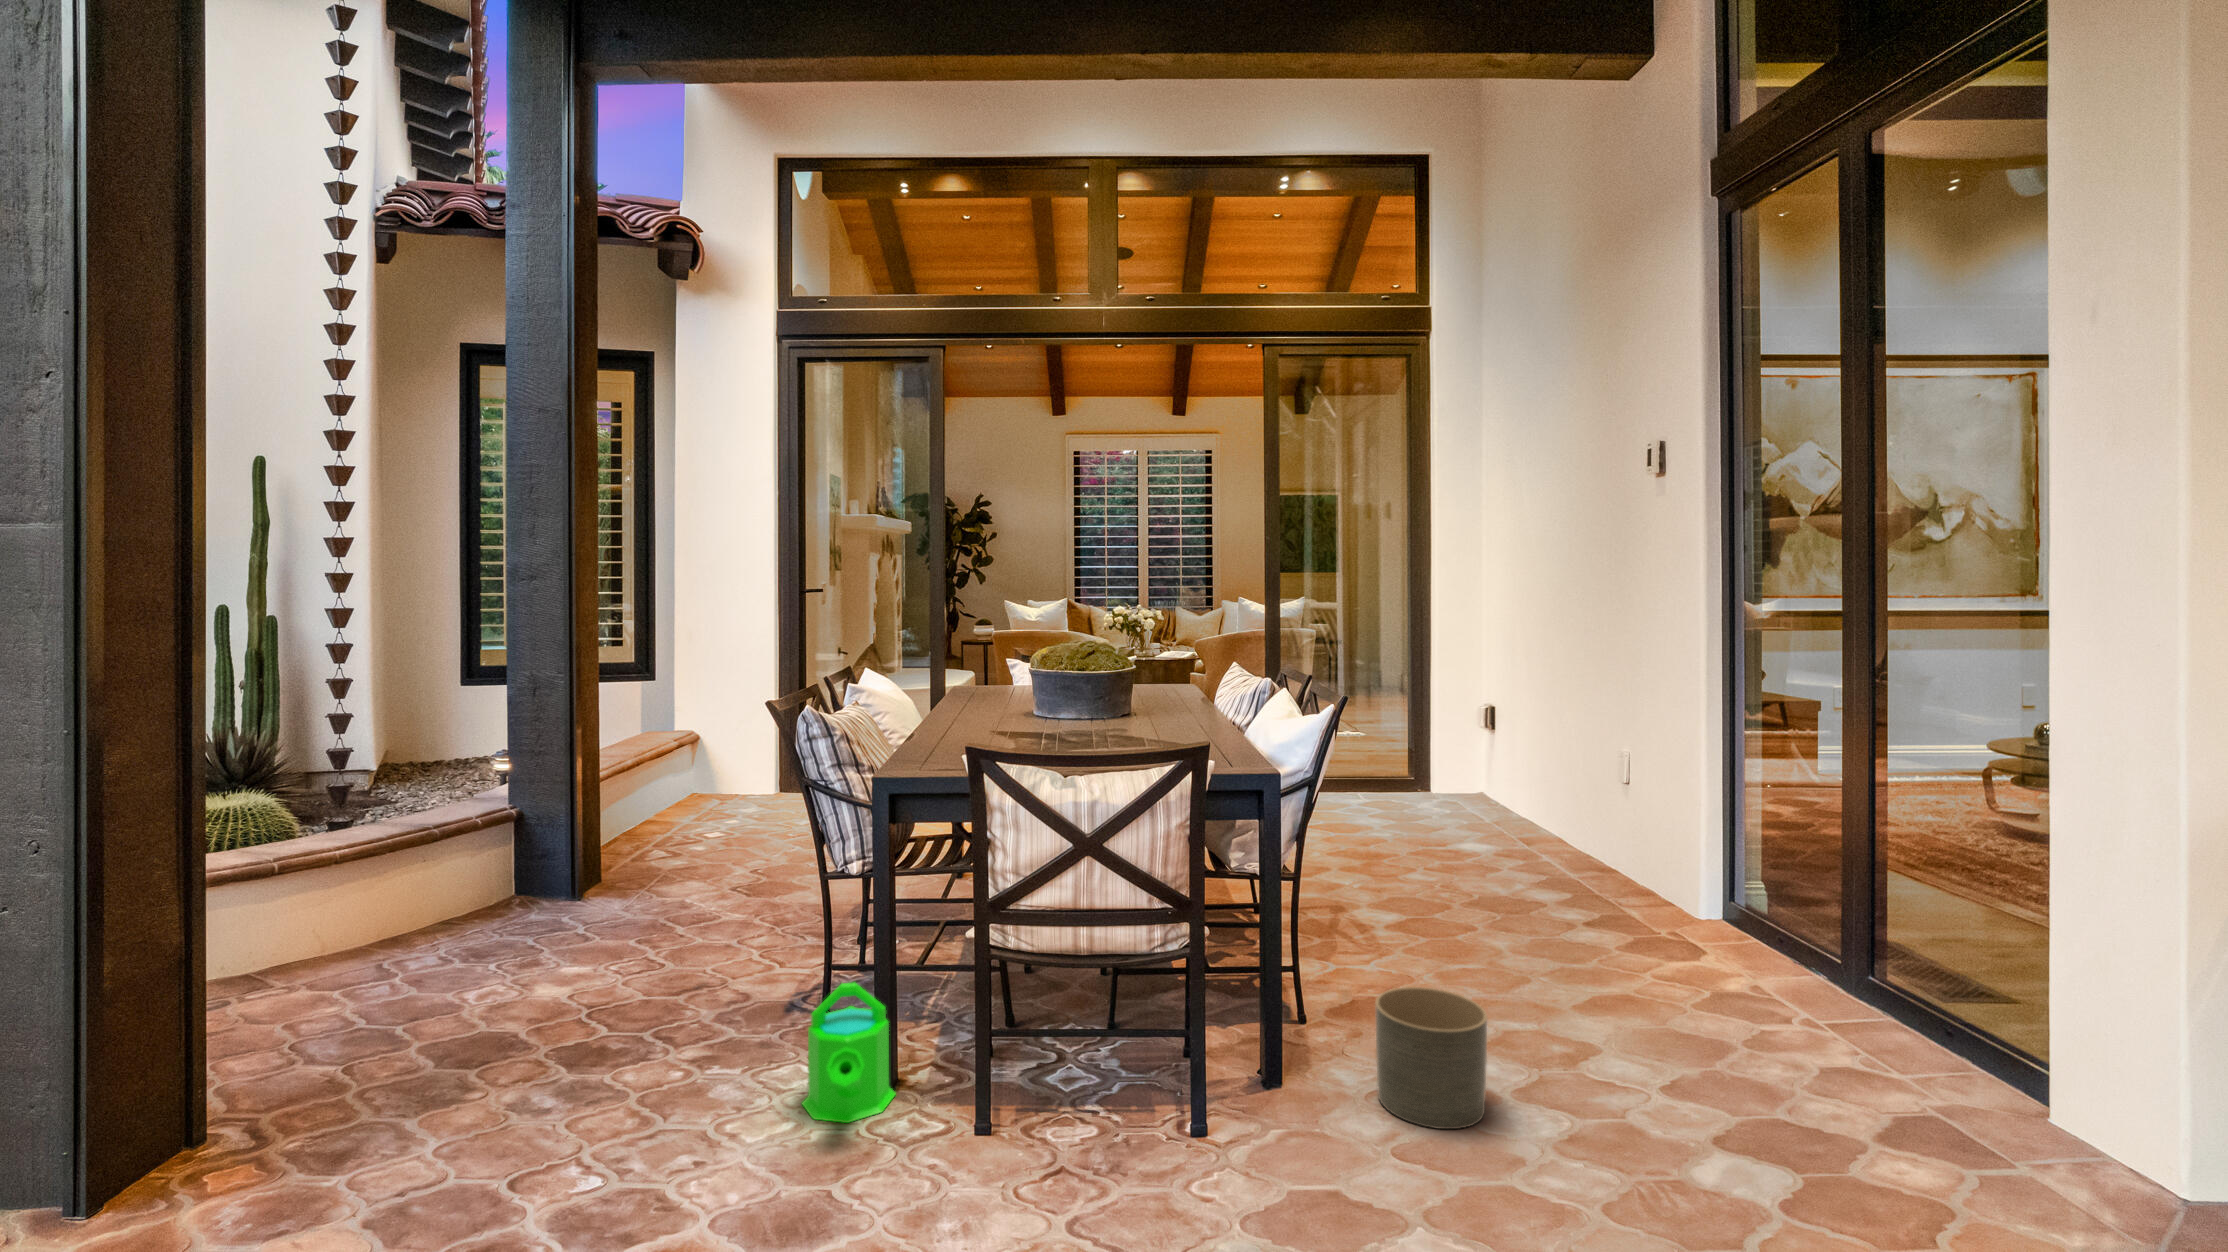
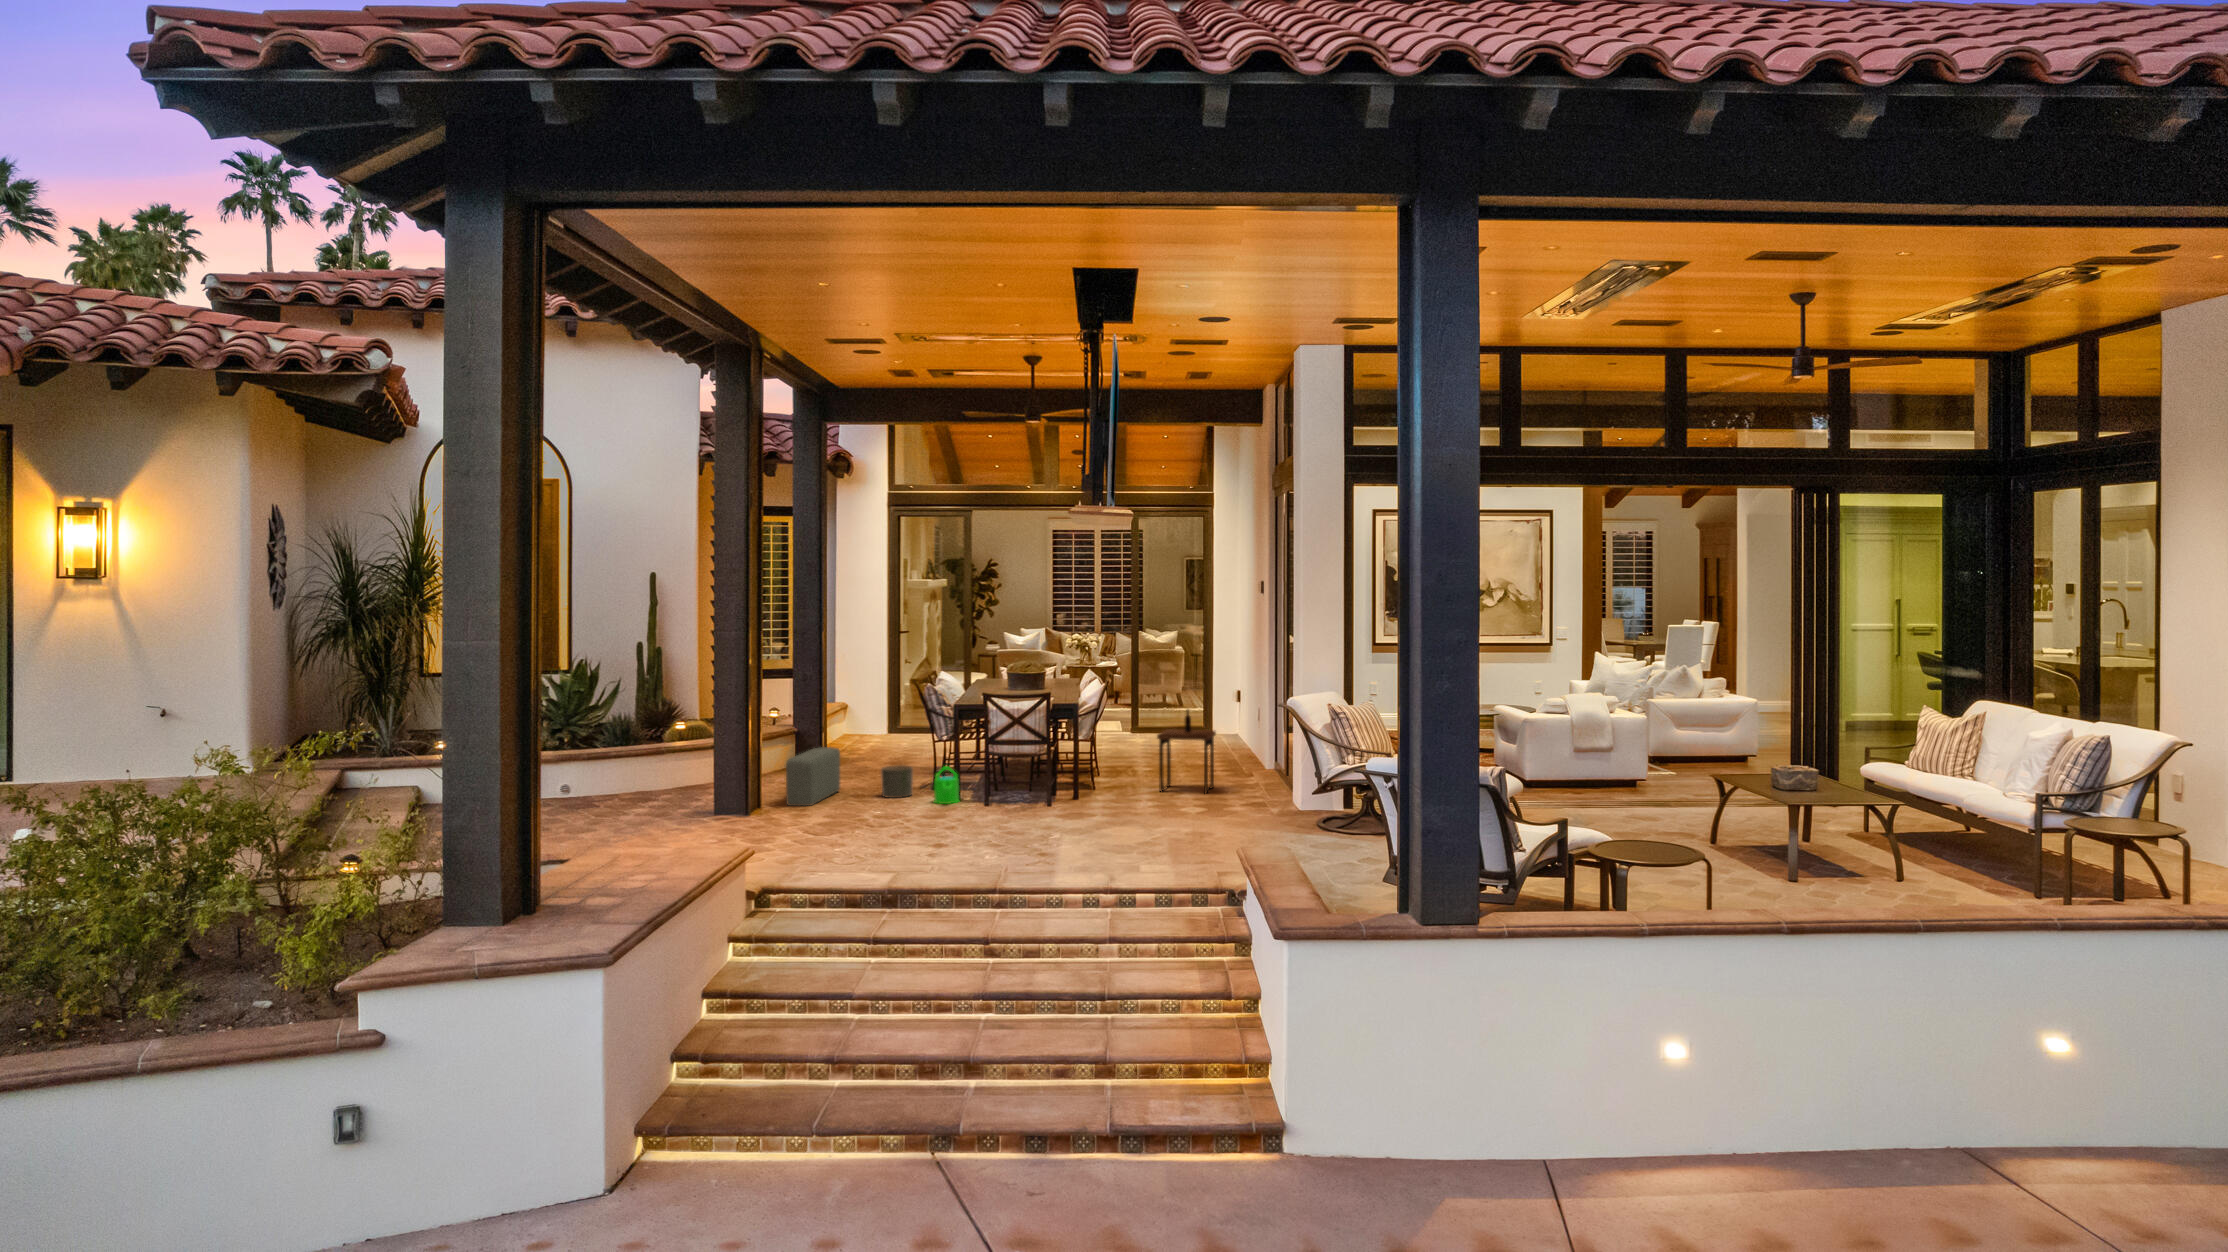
side table: none [1467,779,1653,1046] -> present [1157,710,1216,793]
pouf: none [290,886,565,1136] -> present [786,747,840,806]
planter: present [1375,987,1487,1129] -> present [881,765,913,798]

